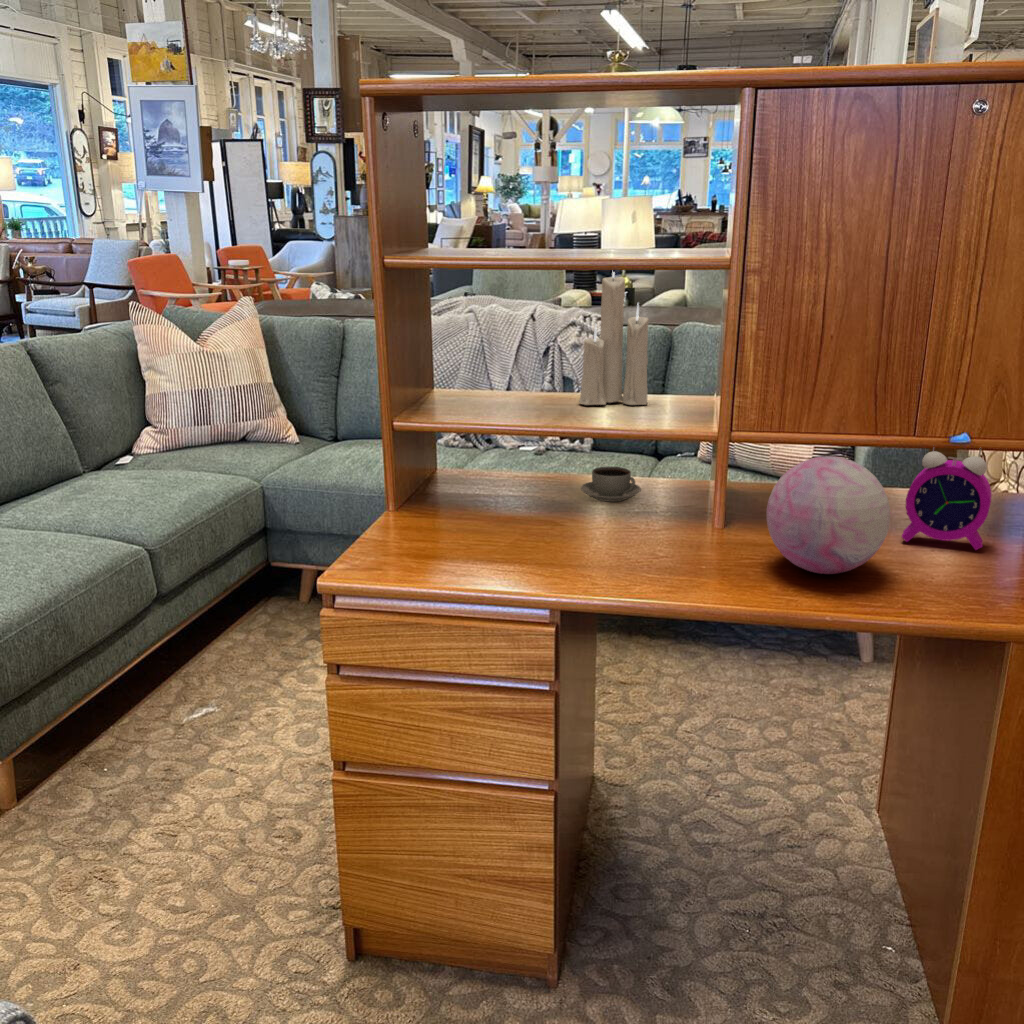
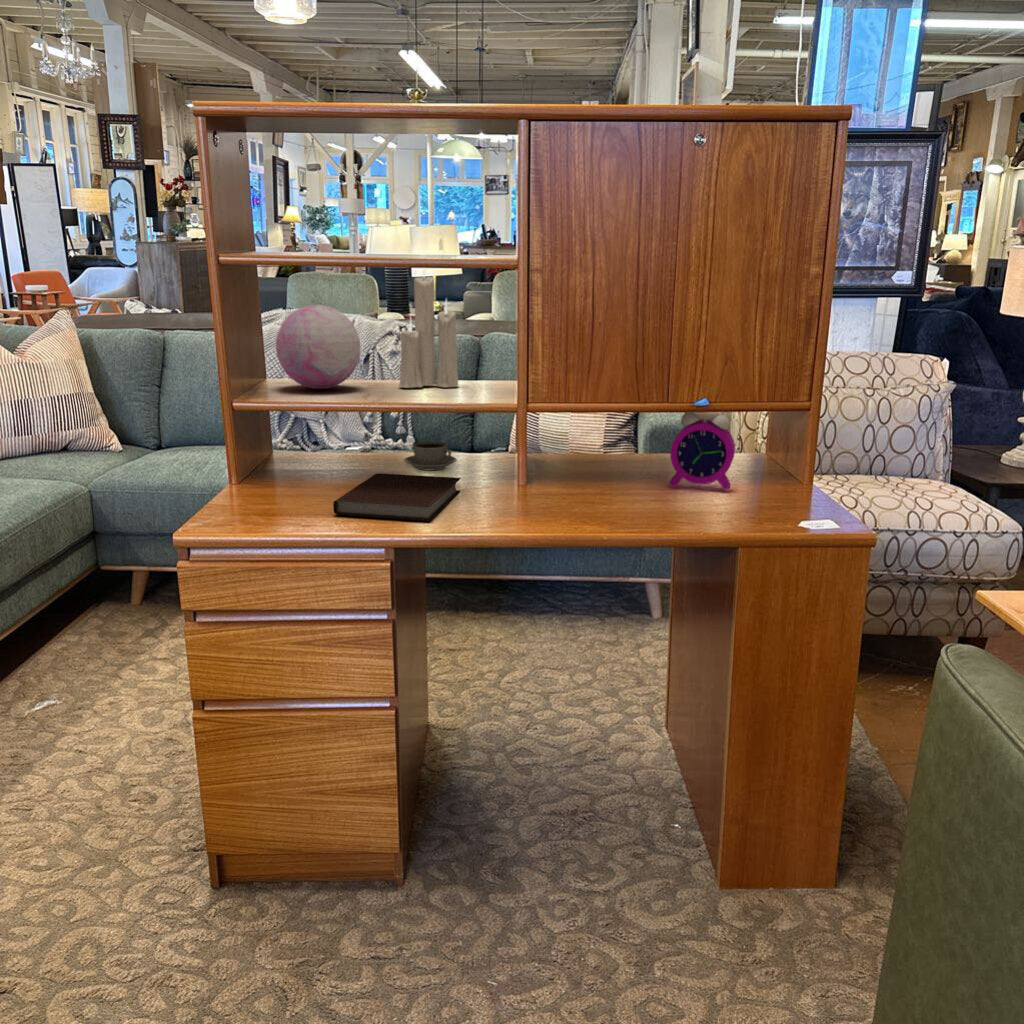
decorative orb: present [767,456,890,574] -> present [276,305,361,389]
notebook: none [495,506,645,576] -> present [333,473,461,521]

